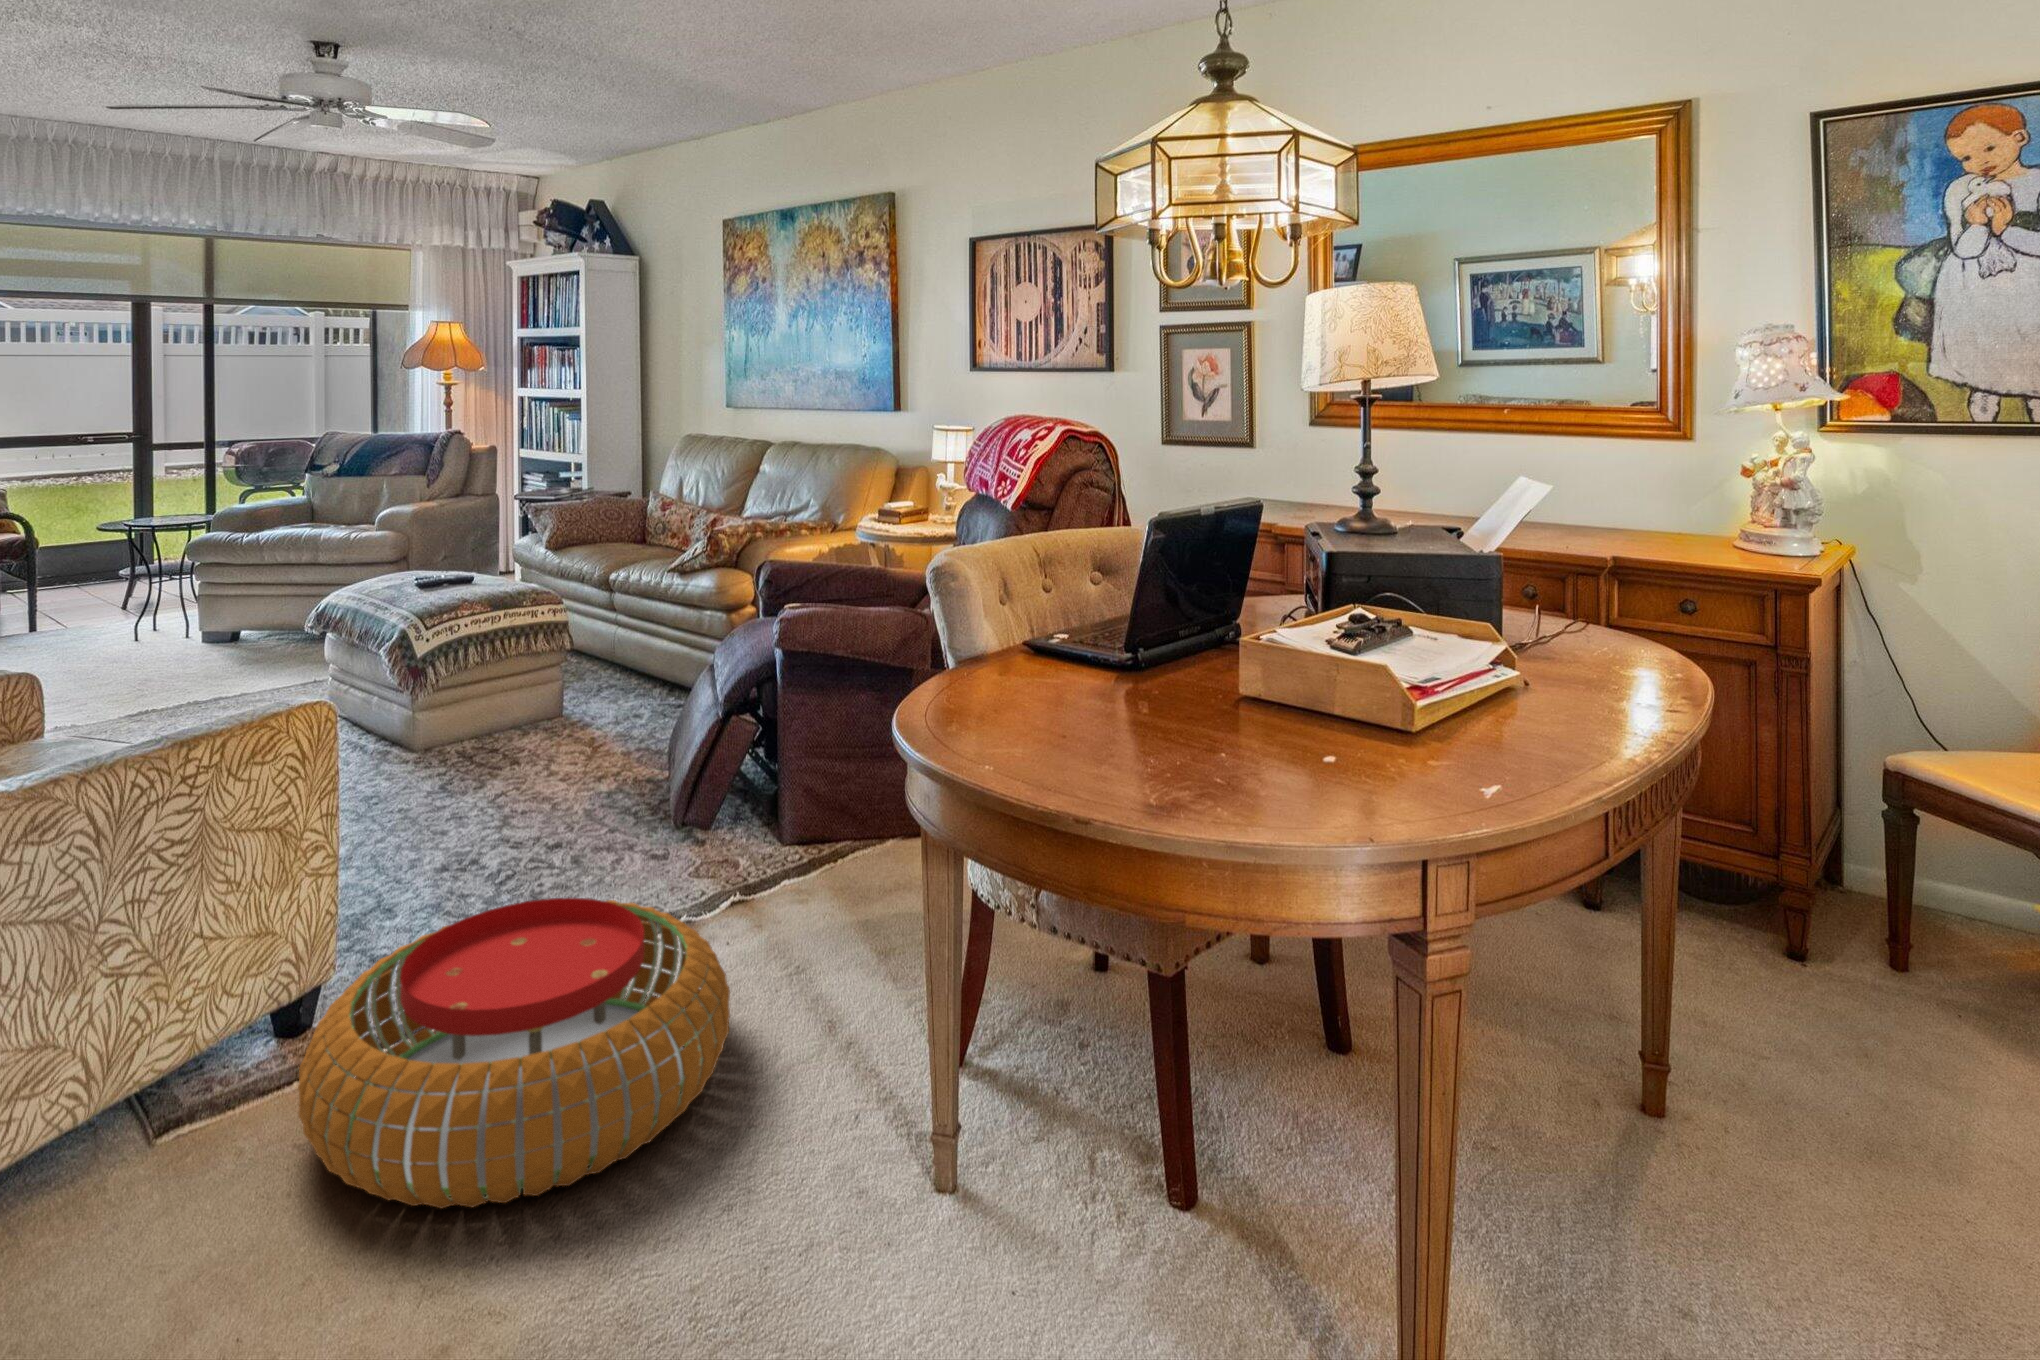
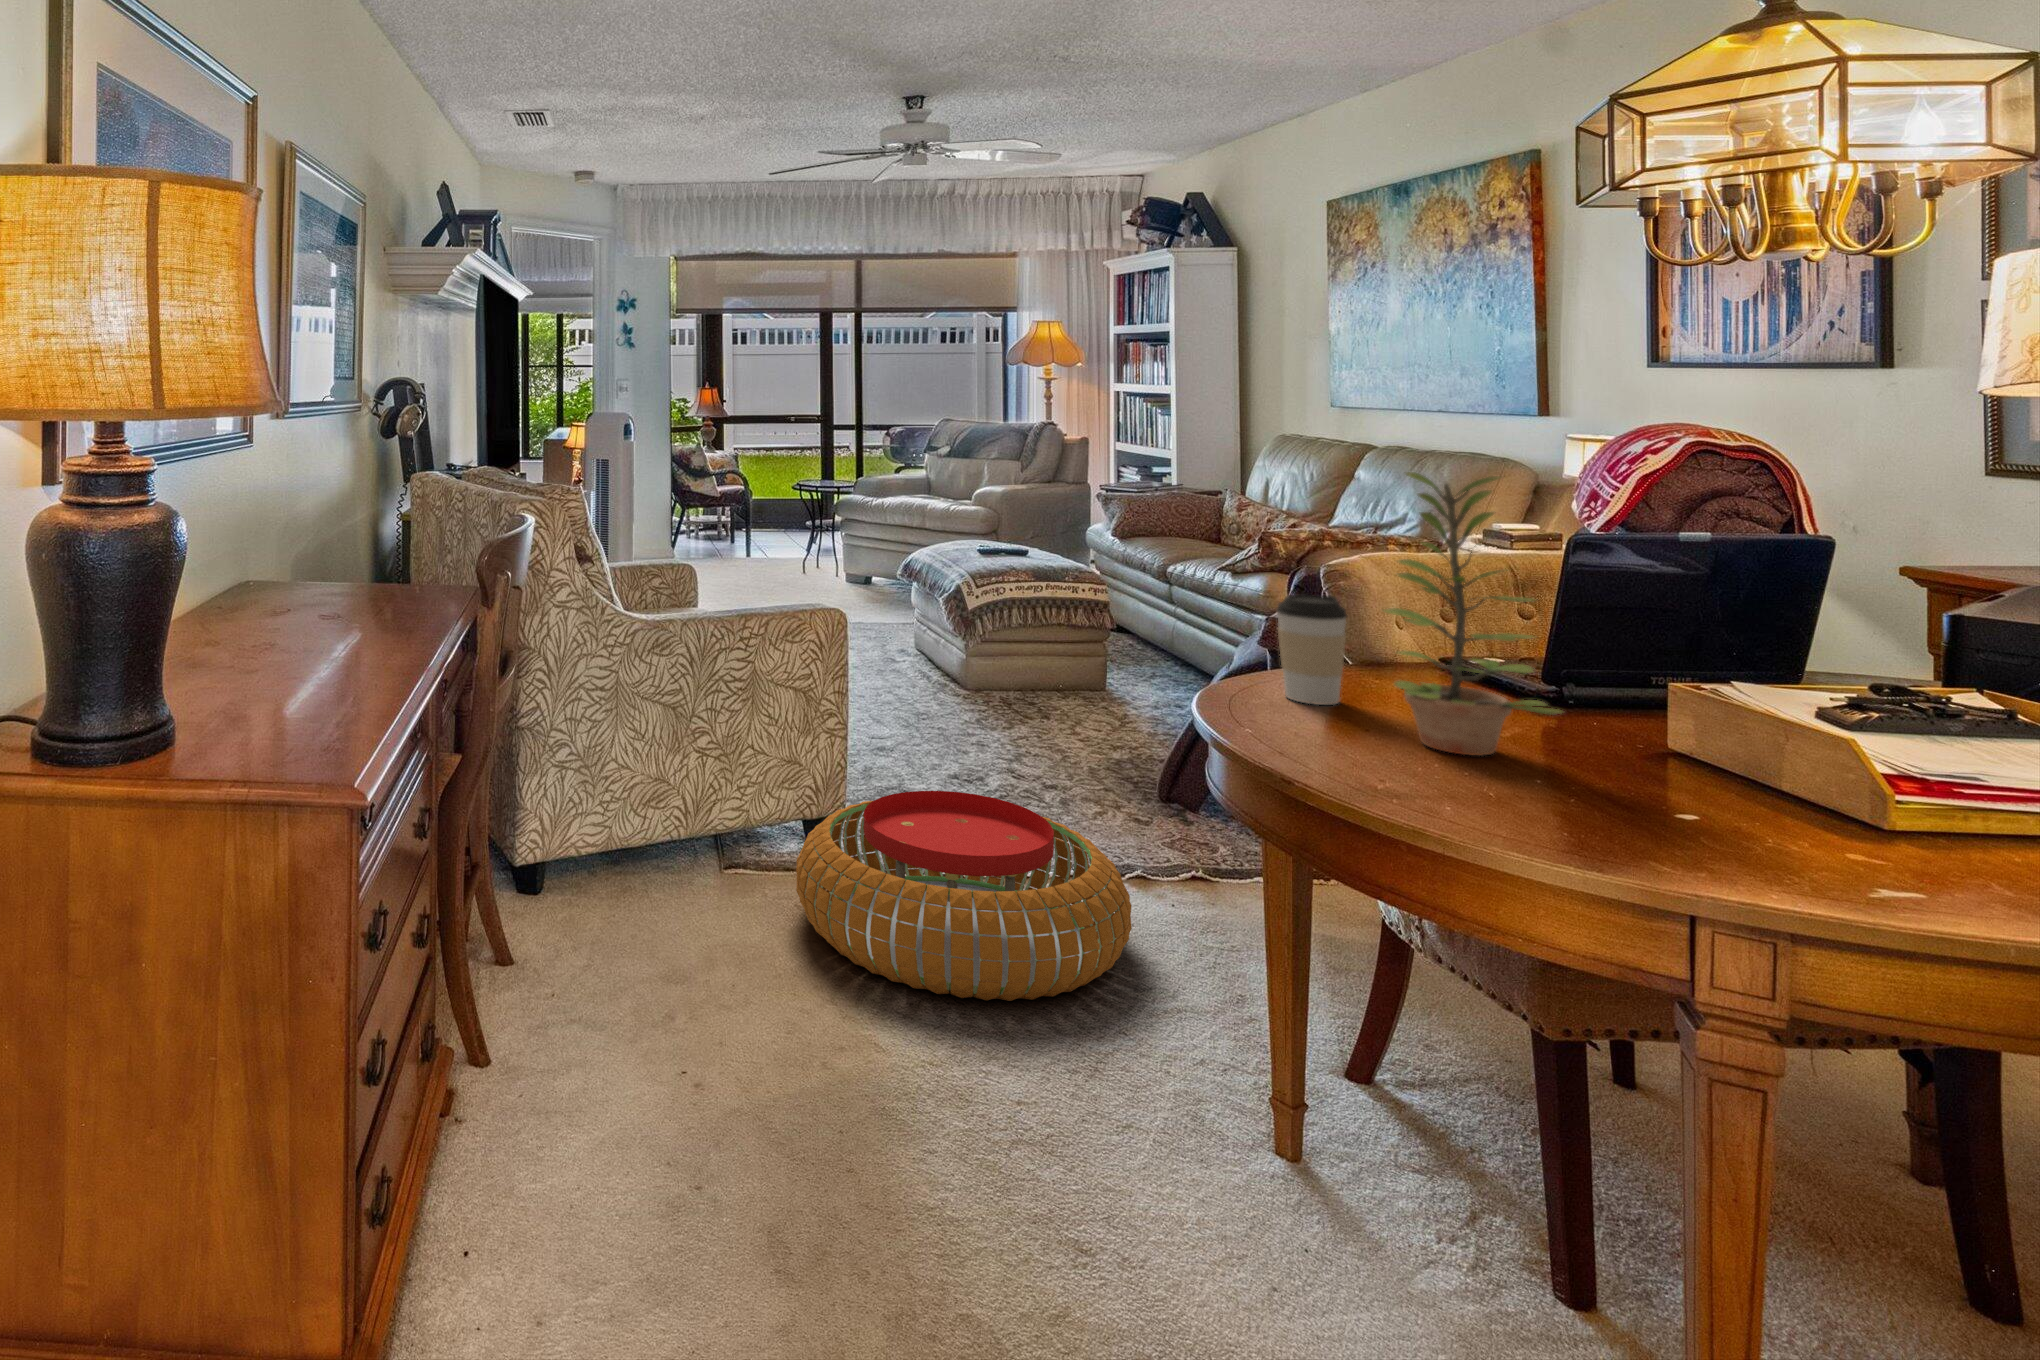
plant: none [1111,482,1270,763] -> present [1383,472,1562,755]
coffee cup: none [982,614,1047,734] -> present [1276,595,1347,705]

